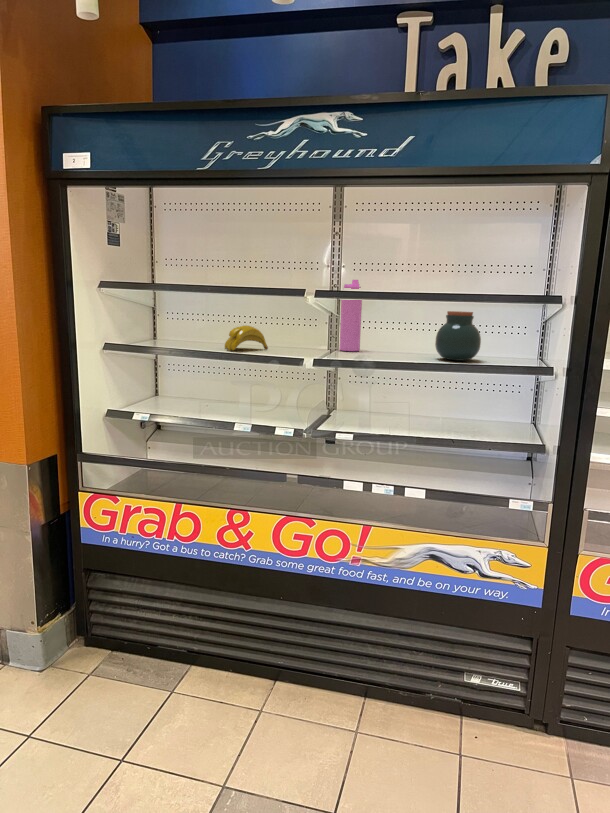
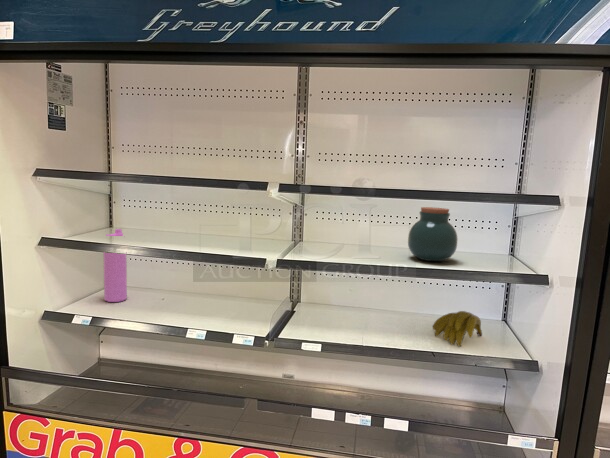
water bottle: present [339,280,362,351] -> present [103,229,127,302]
banana: present [225,326,268,350] -> present [433,311,482,346]

